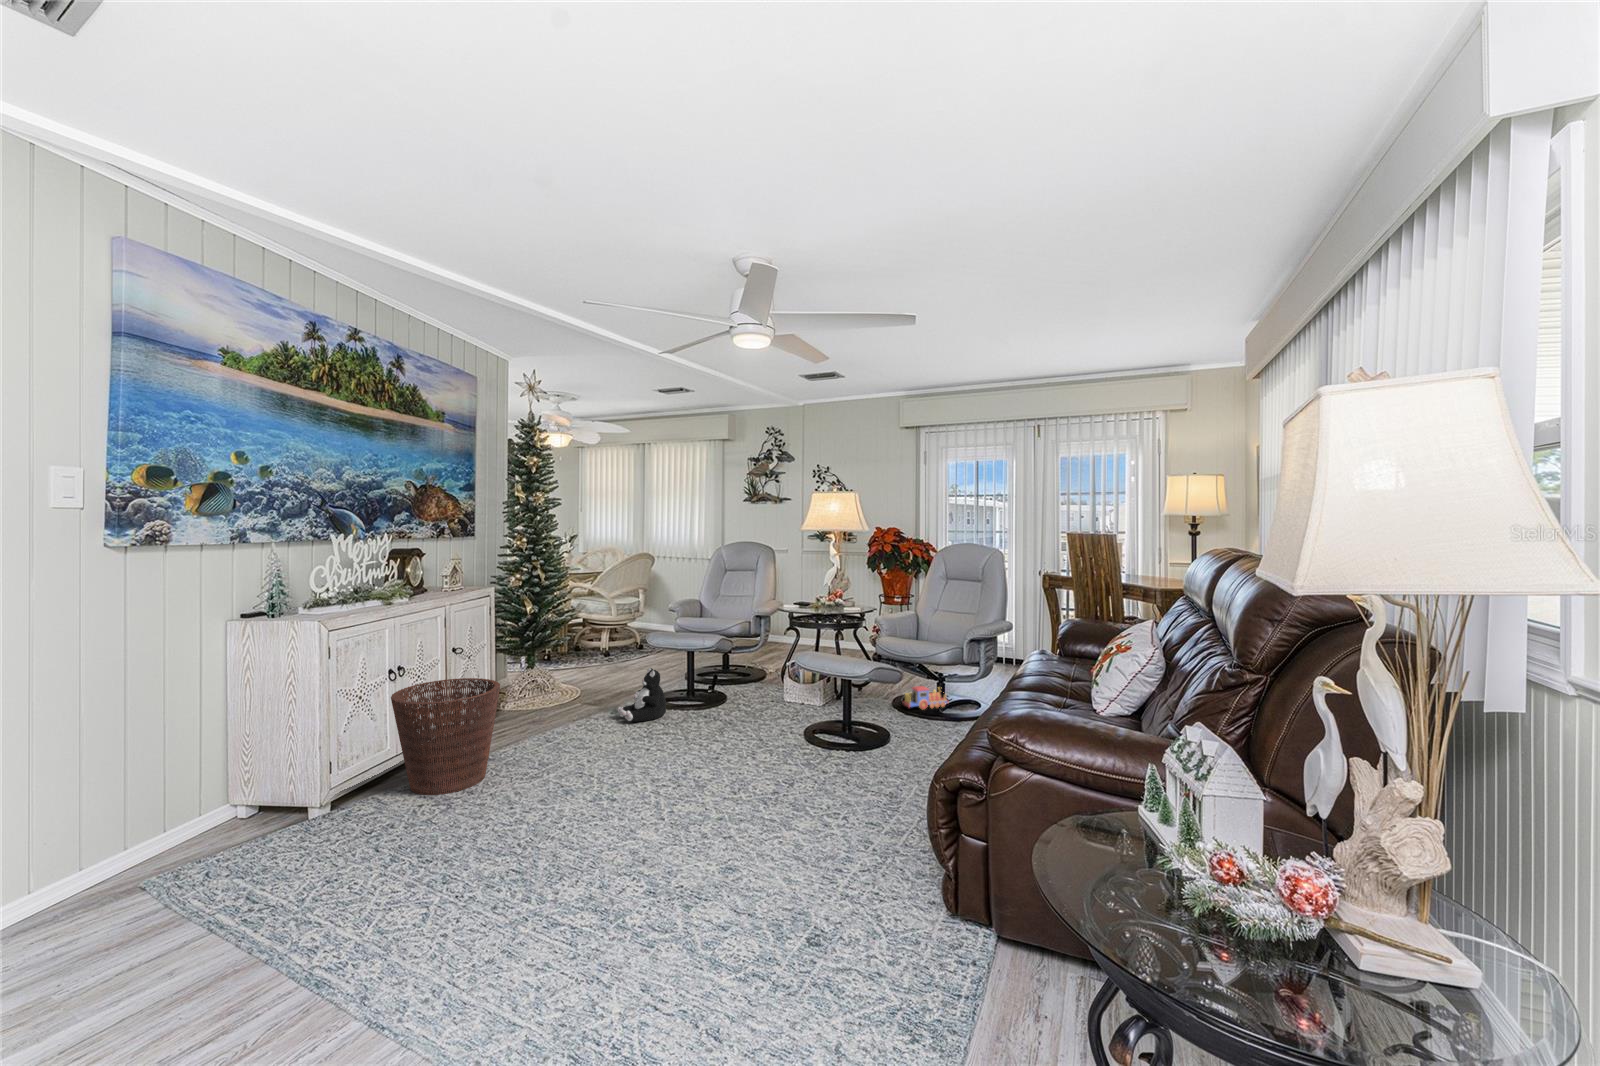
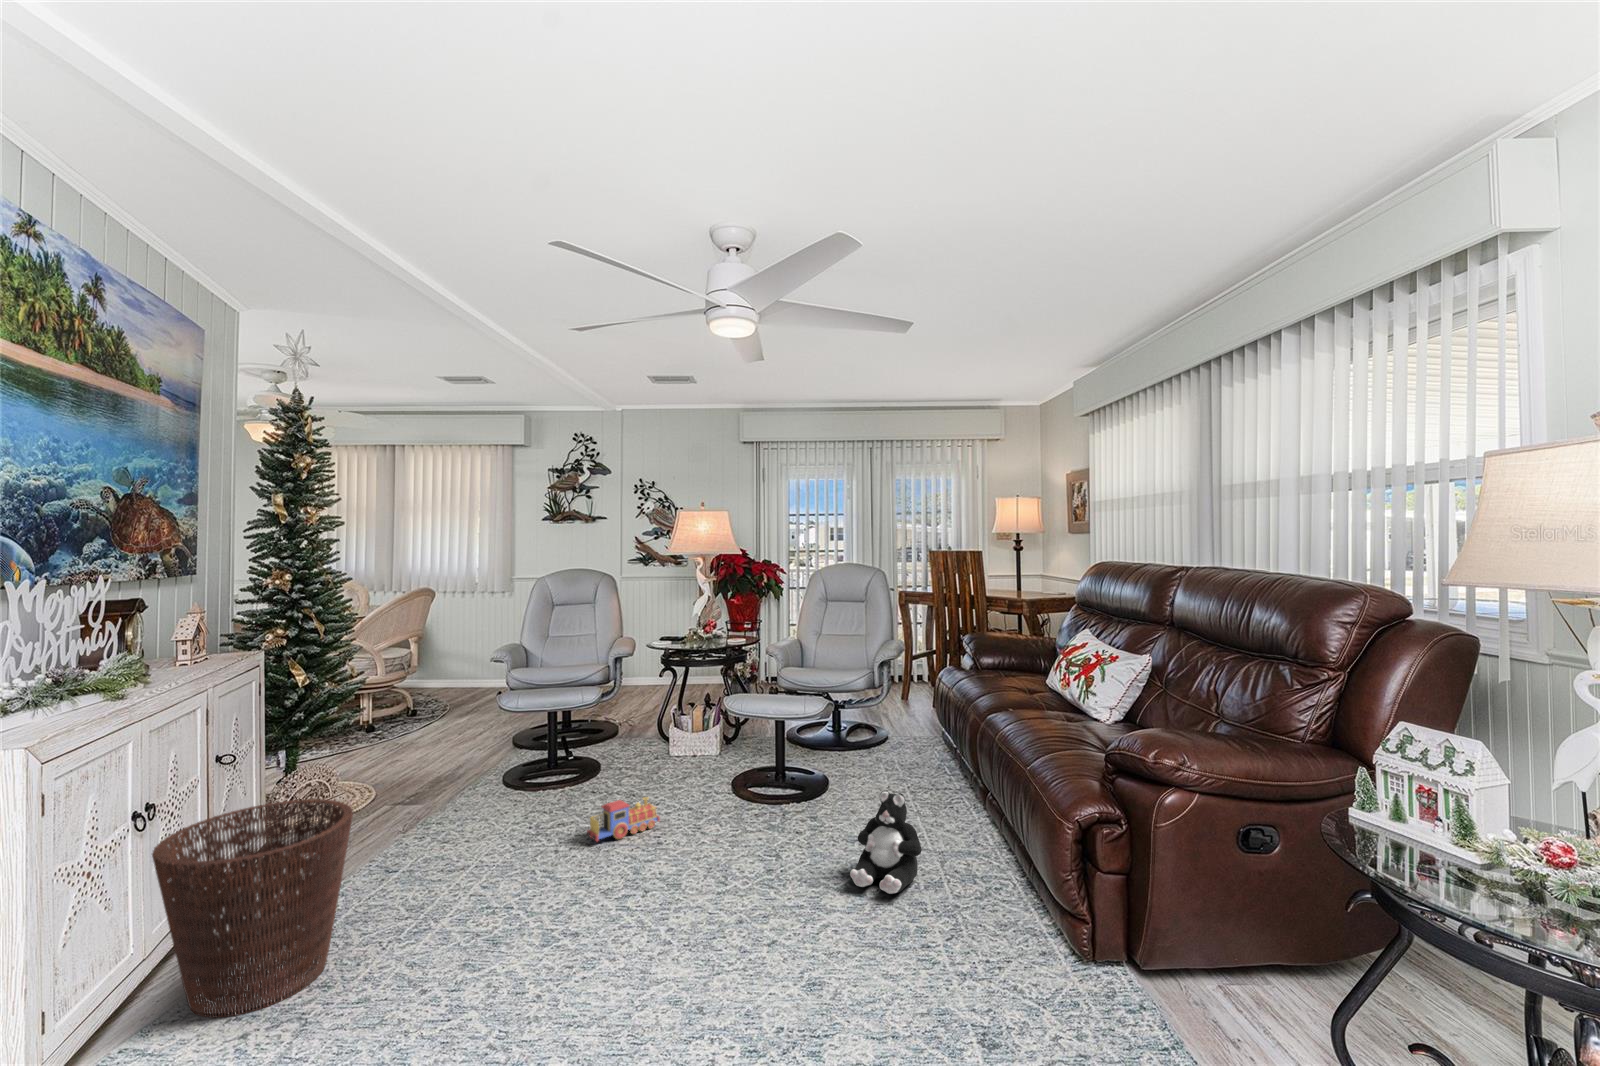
plush toy: present [618,668,666,722] -> present [850,790,921,894]
toy train: present [903,686,948,709] -> present [587,797,660,841]

